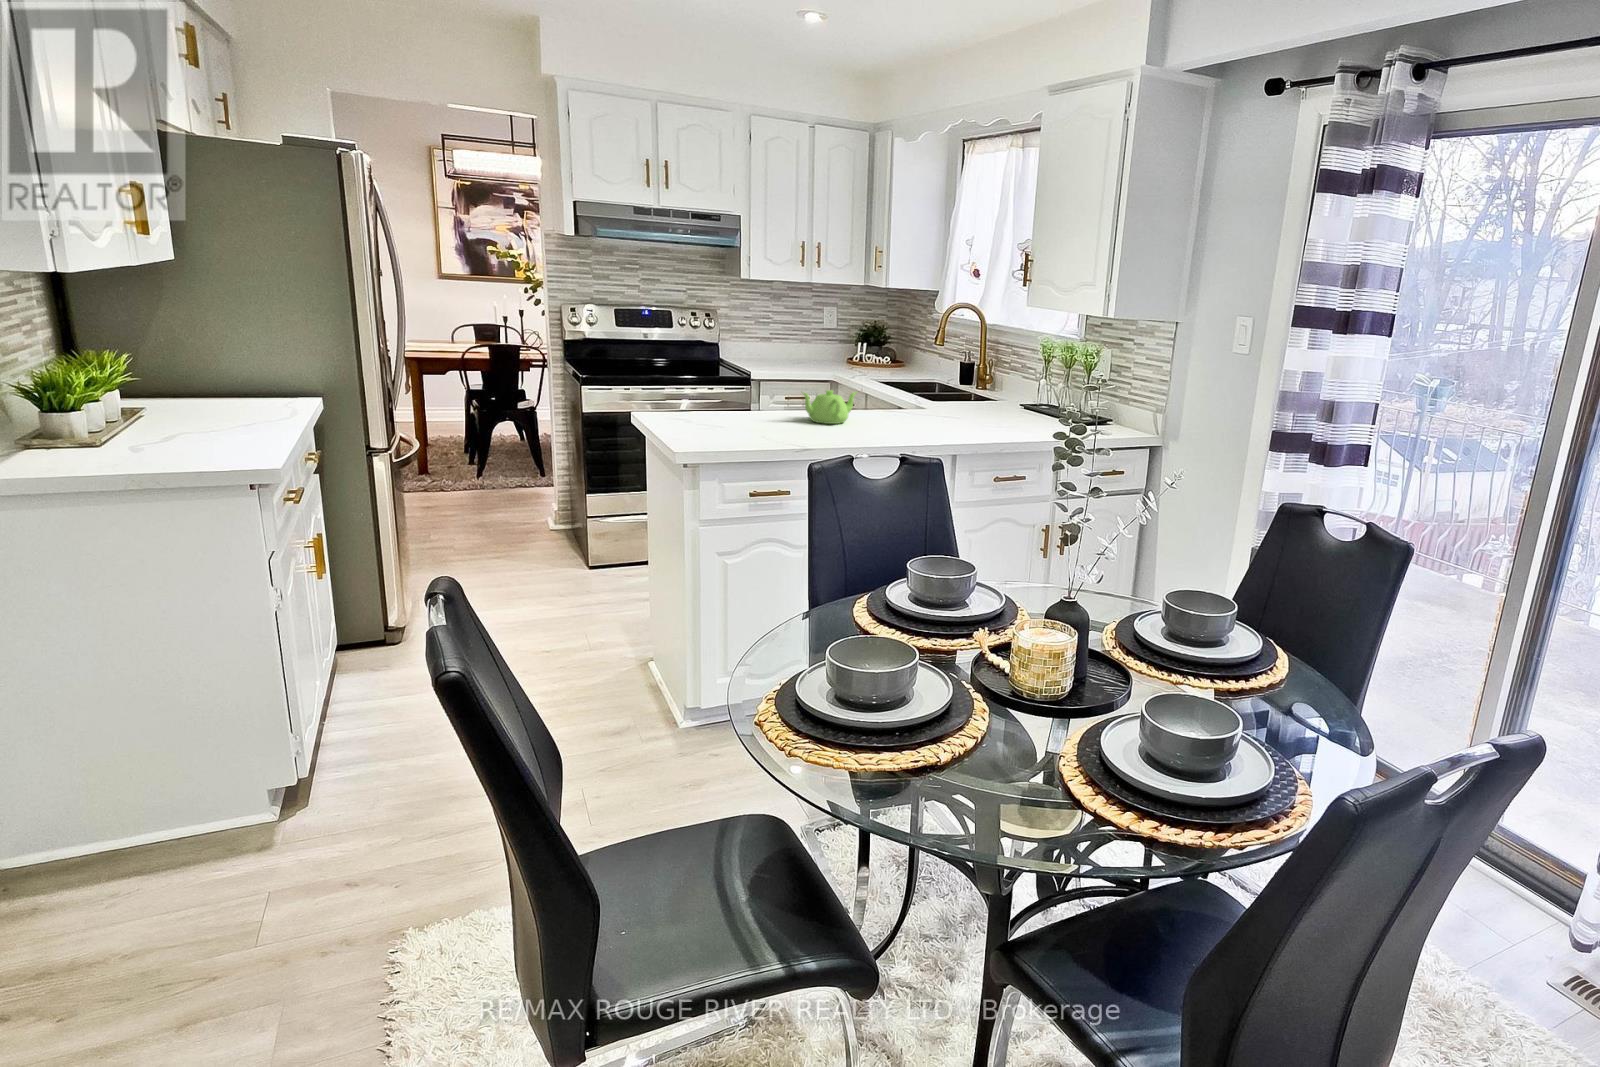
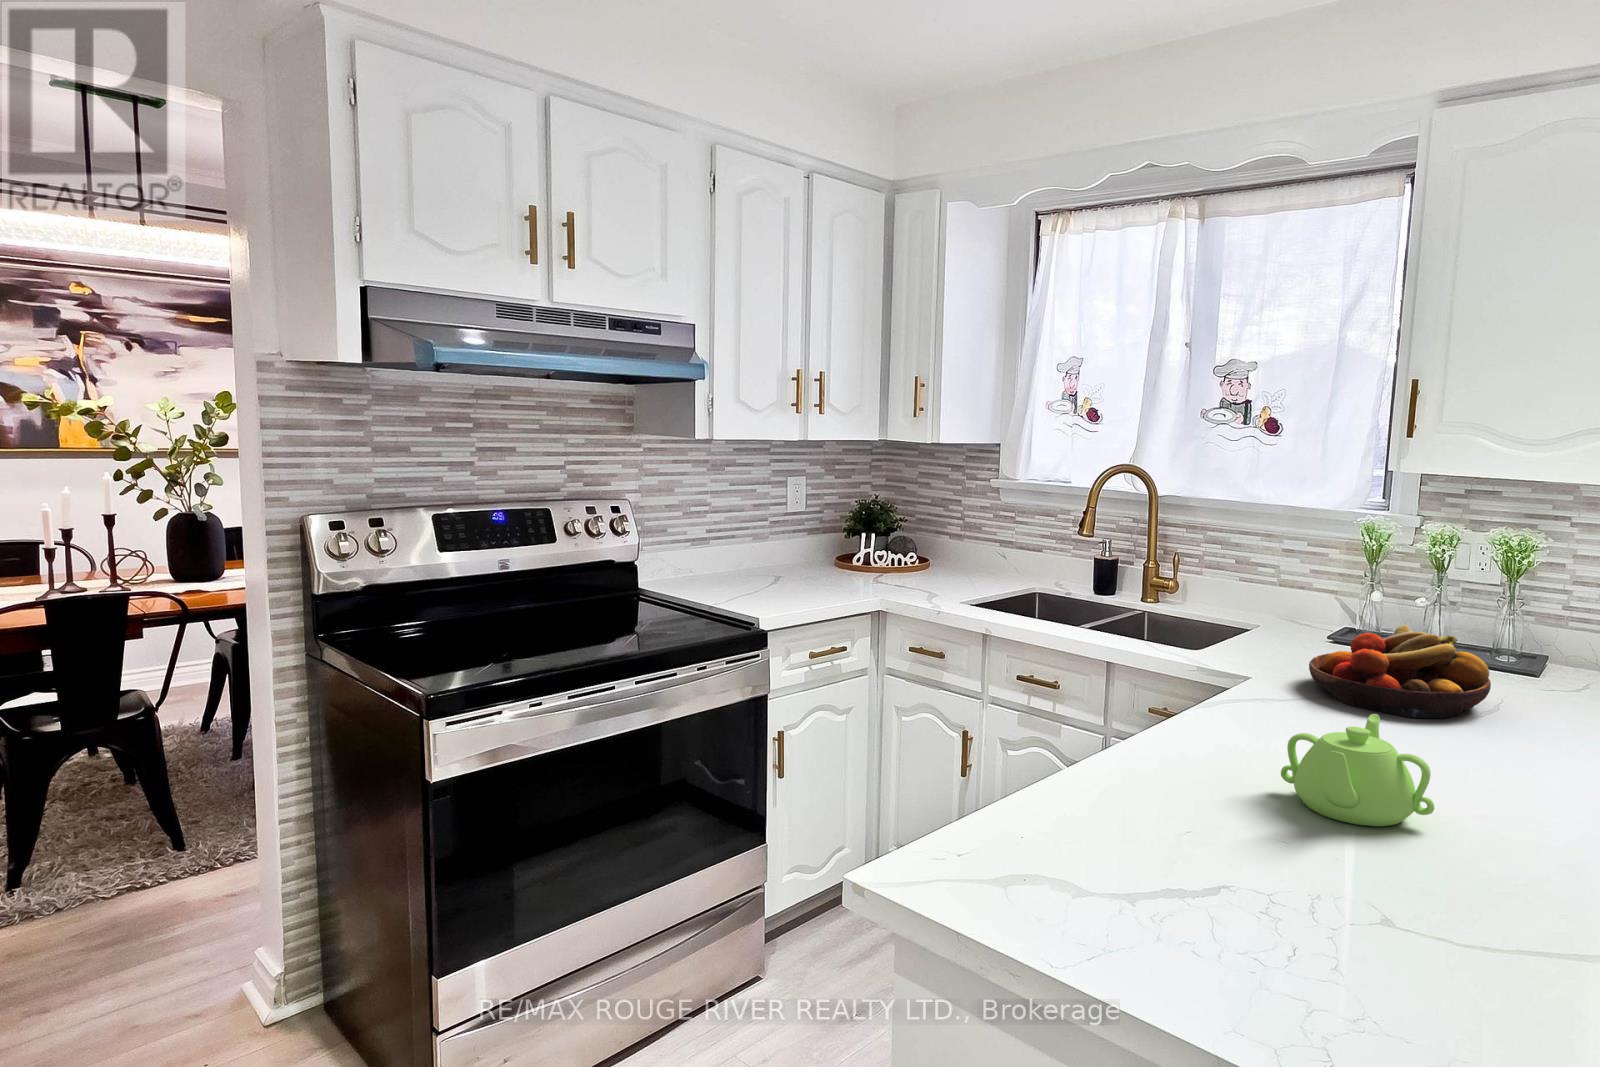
fruit bowl: none [935,383,1010,419] -> present [1309,625,1491,718]

